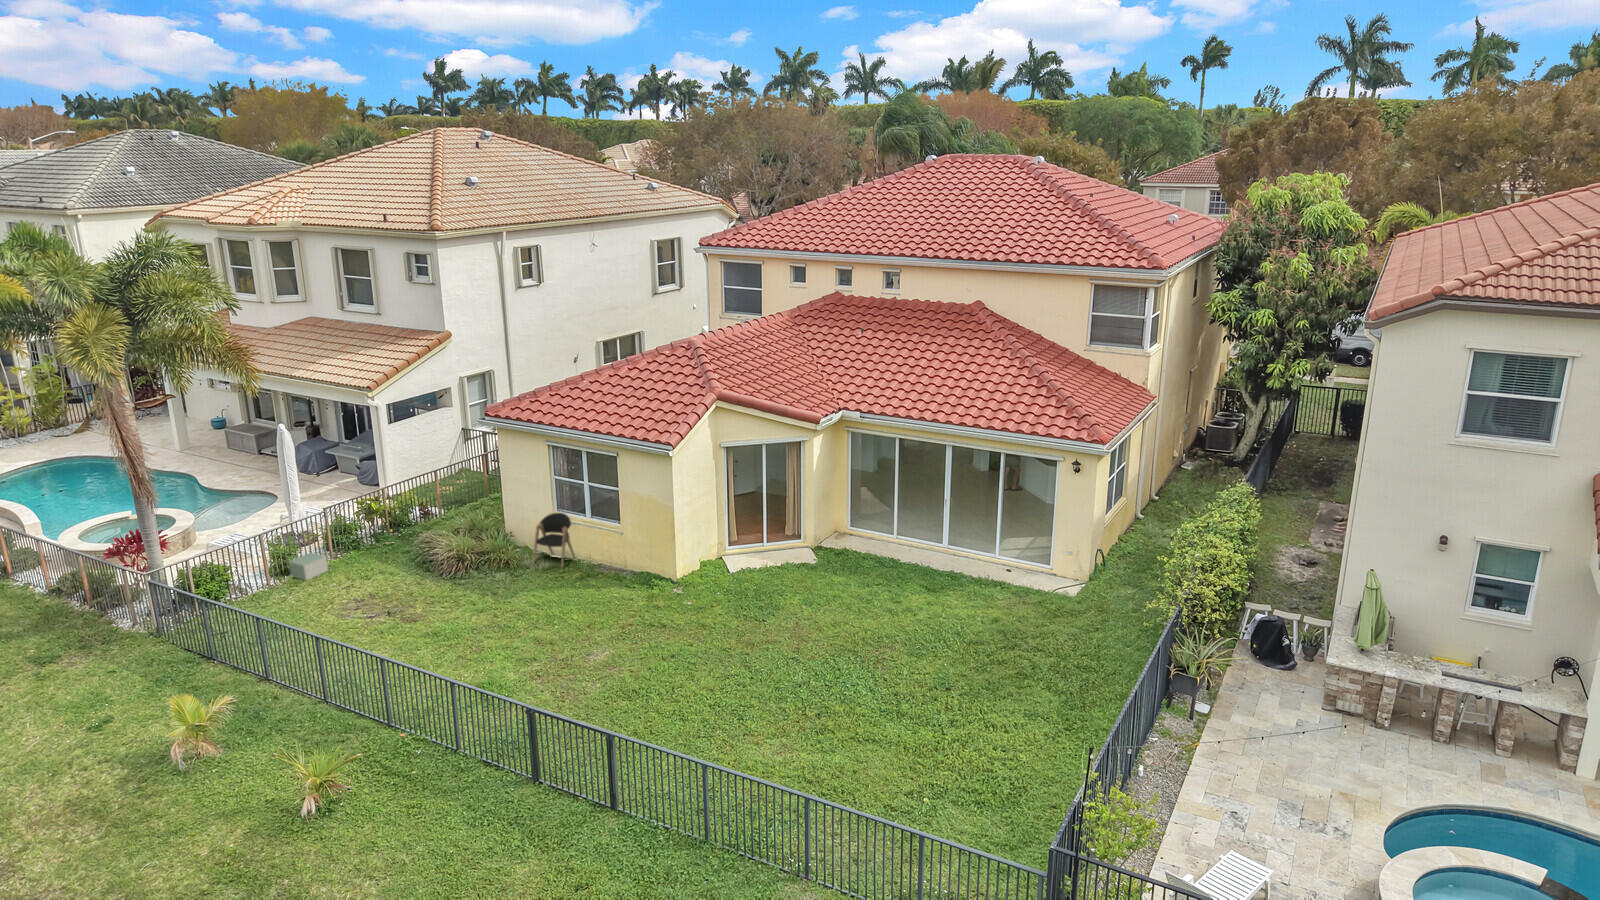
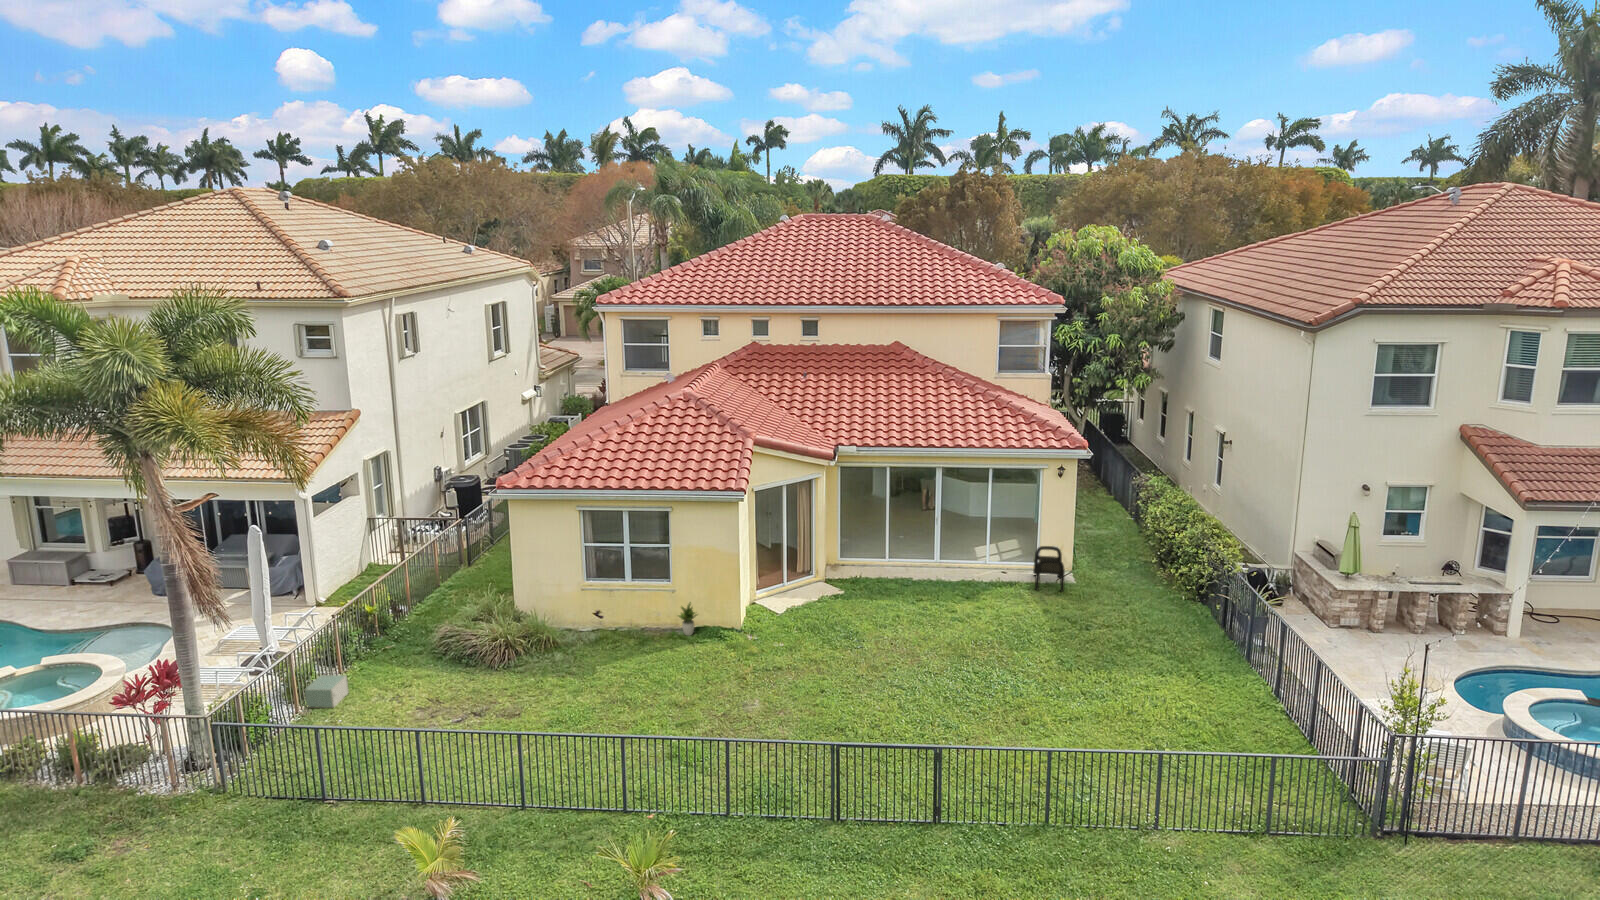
chair: present [533,513,575,569] -> none [582,583,621,644]
potted plant: none [613,542,634,574] -> present [678,602,697,635]
bench: none [1005,546,1055,600] -> present [1033,546,1065,592]

